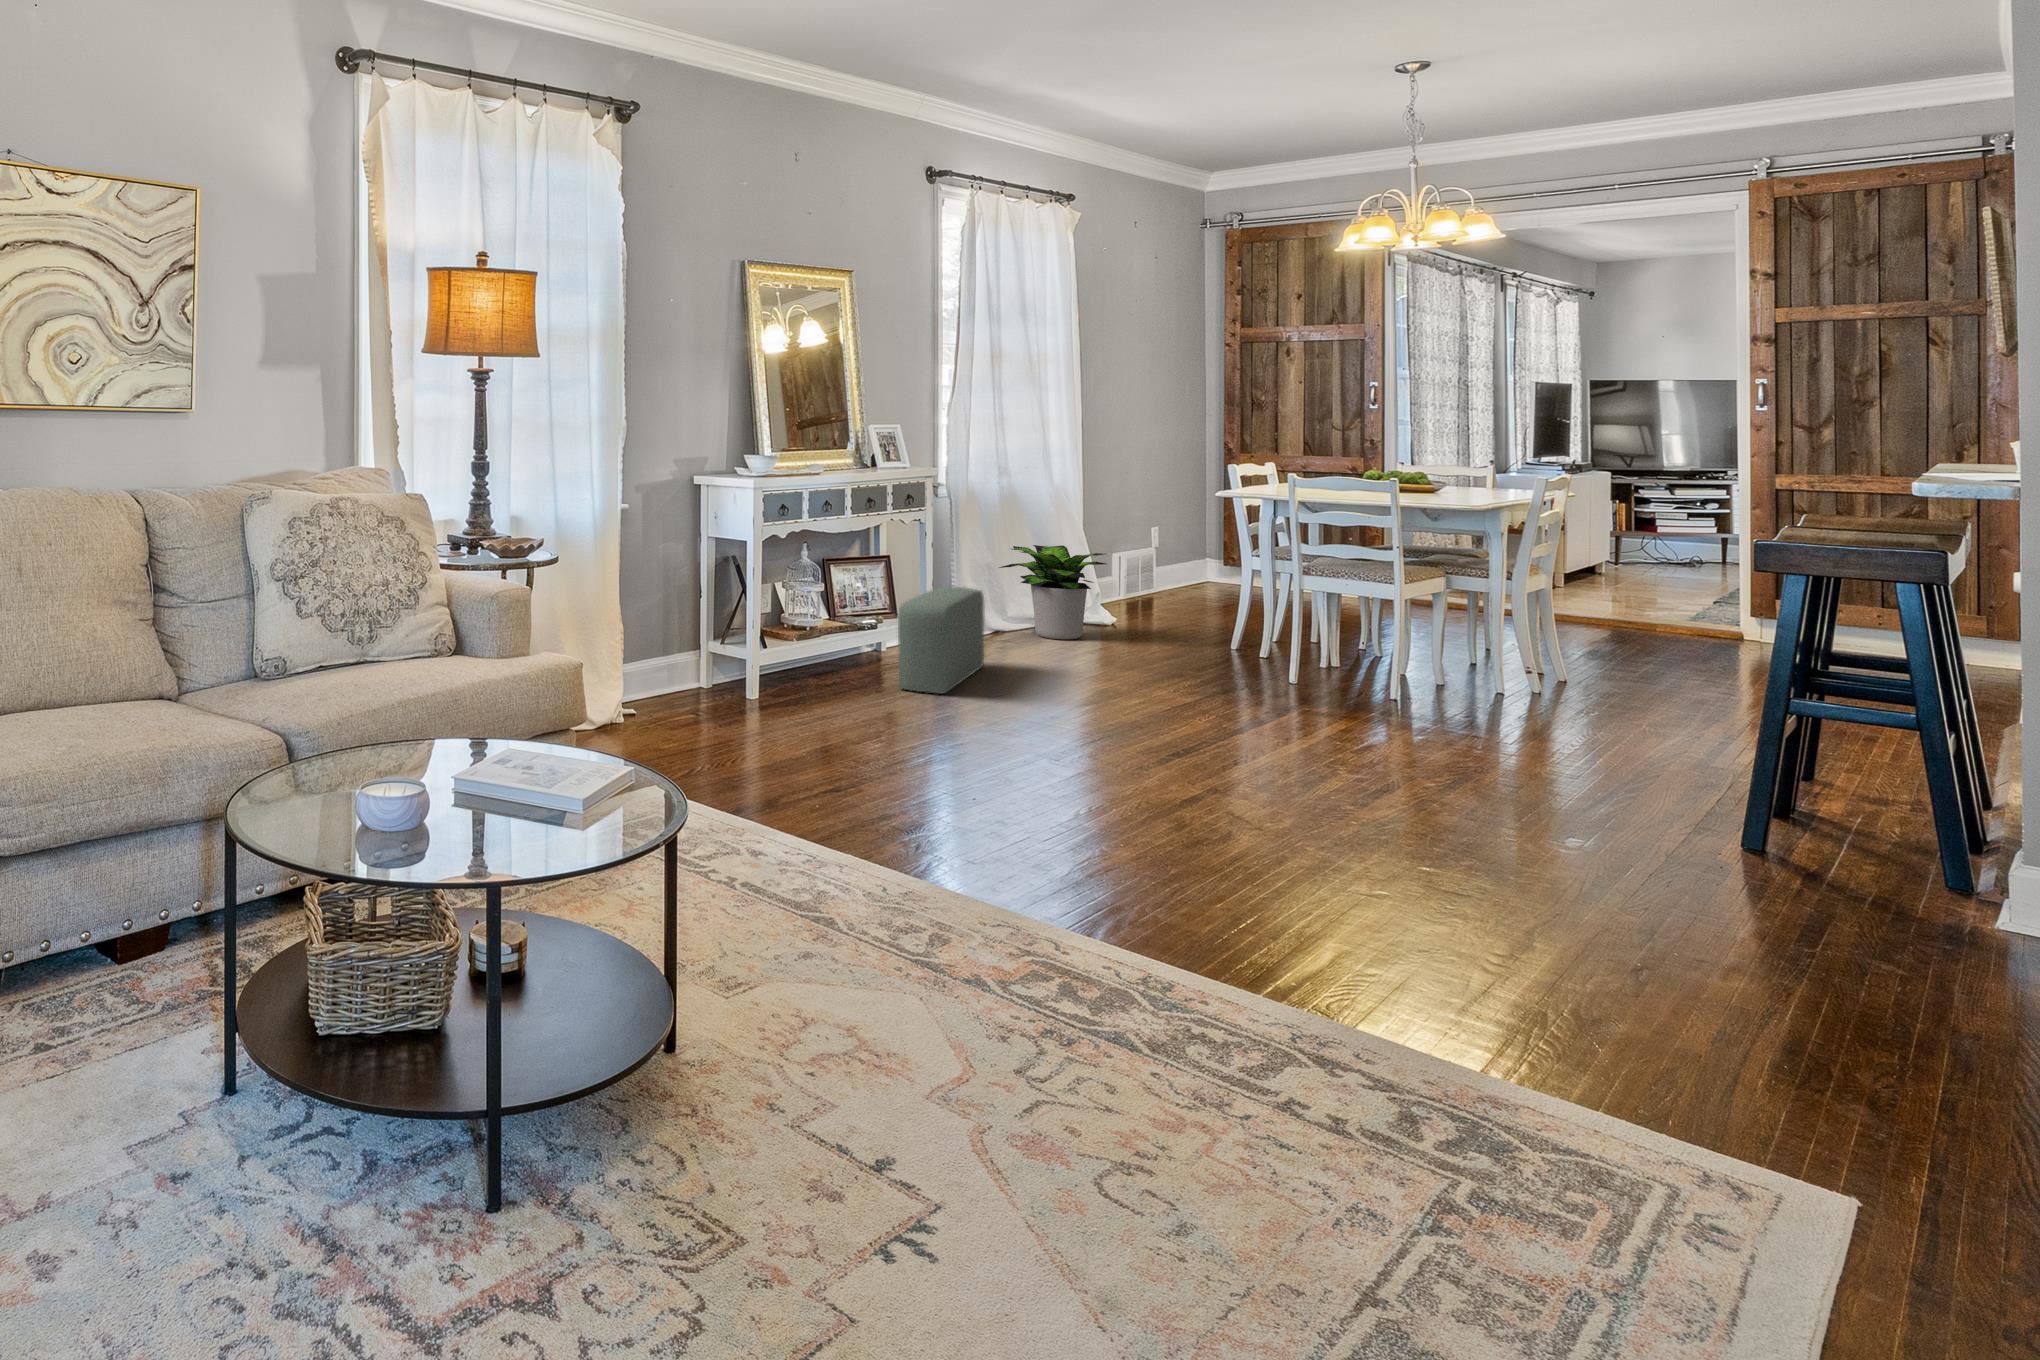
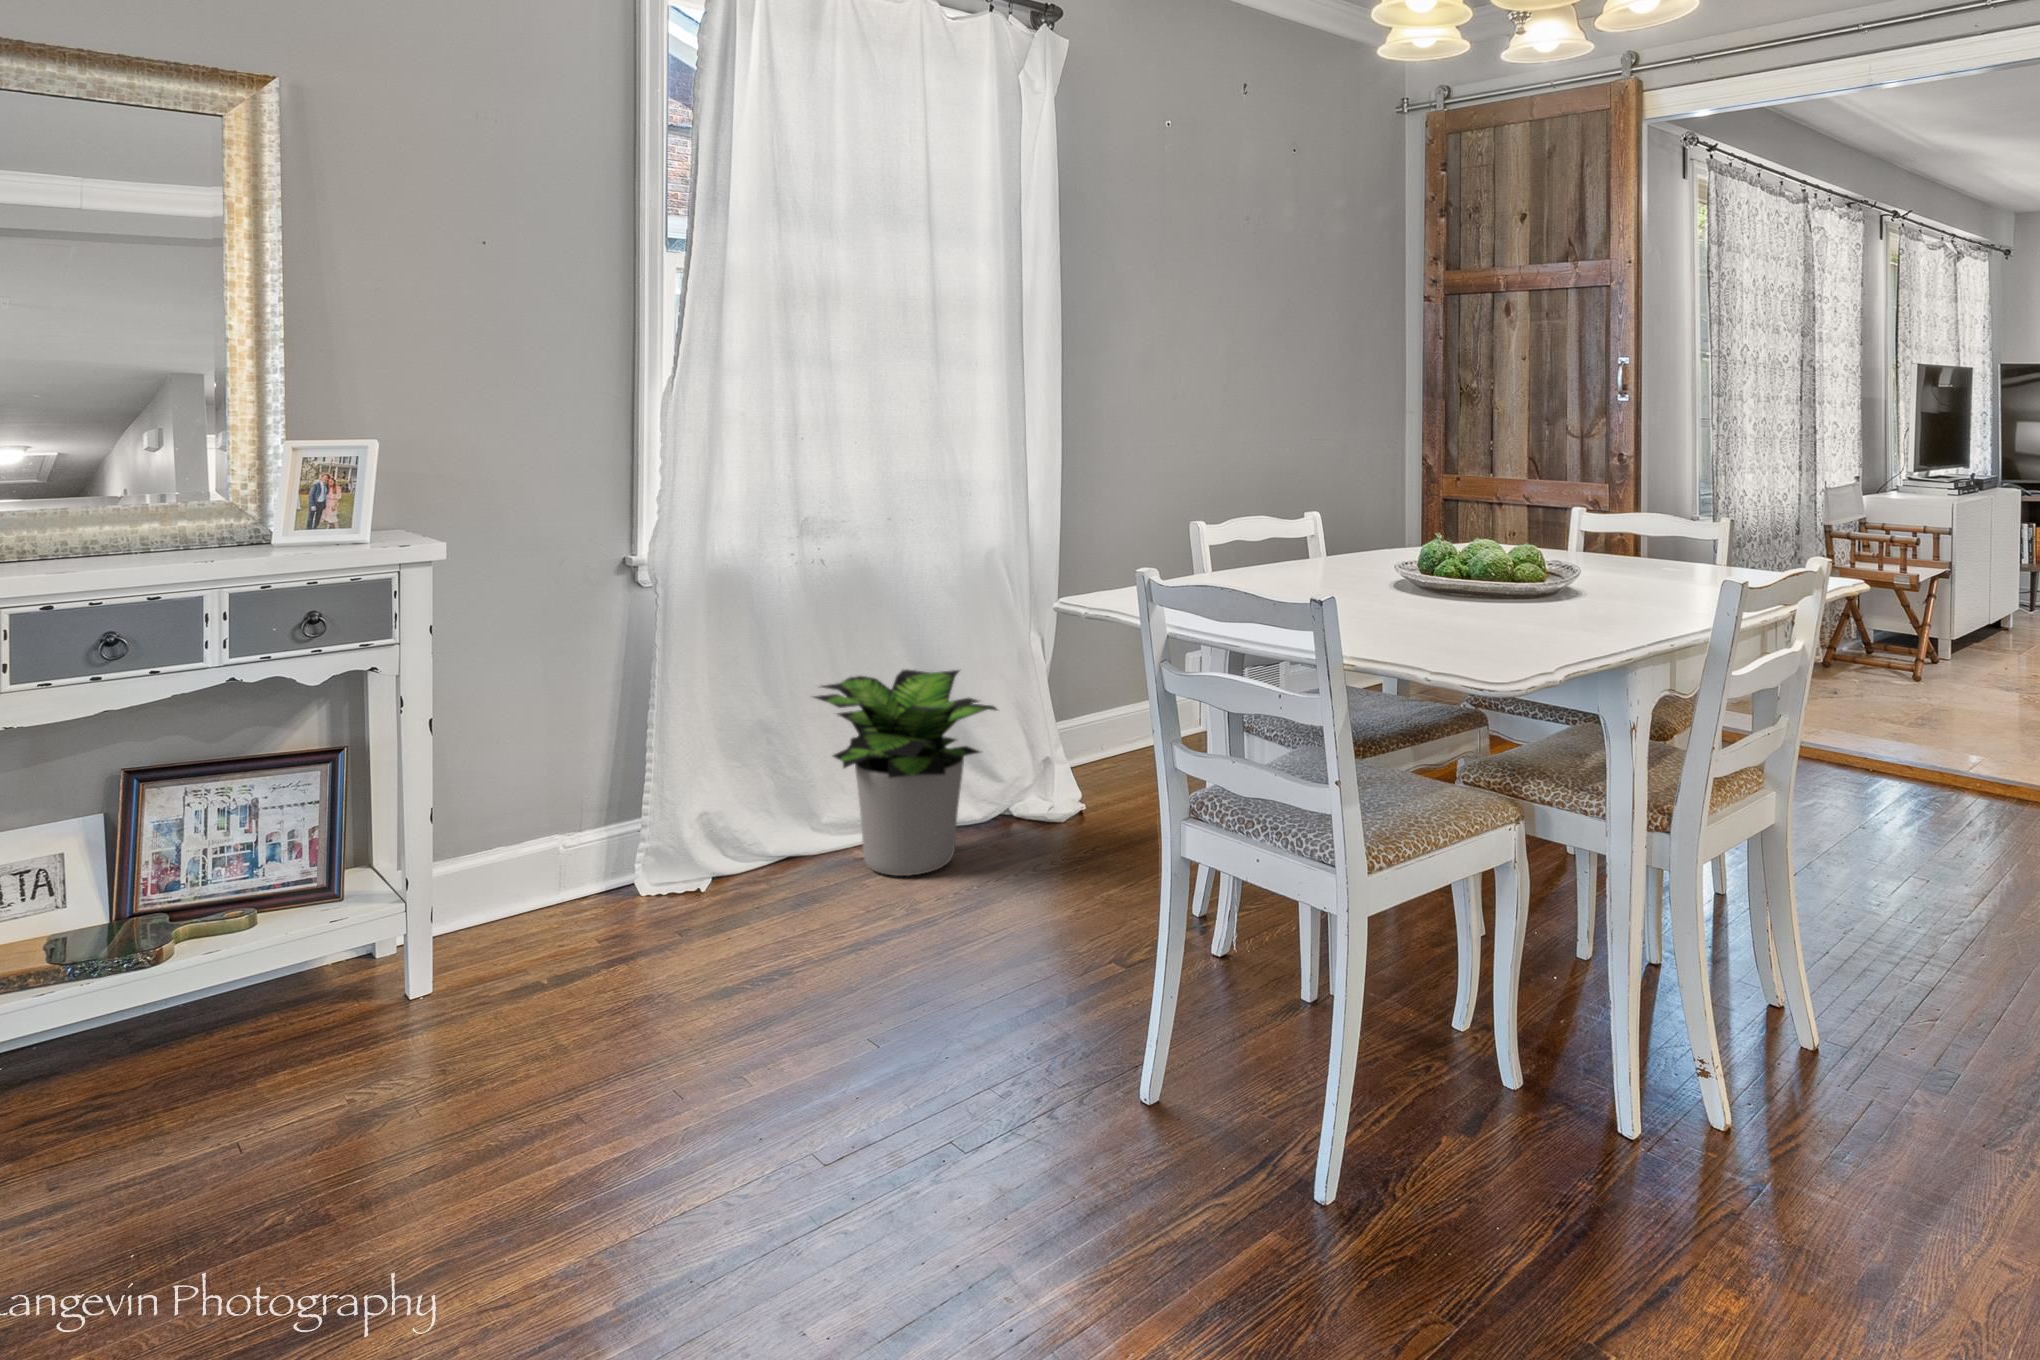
pouf: present [898,587,985,693] -> none [42,824,525,1203]

